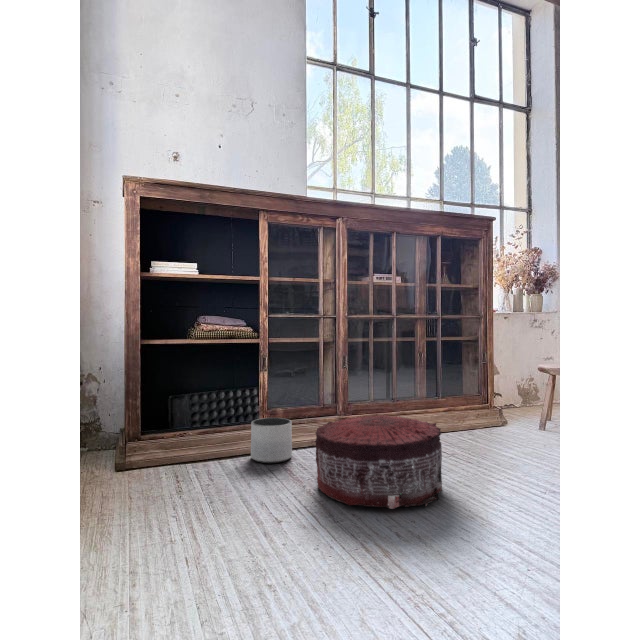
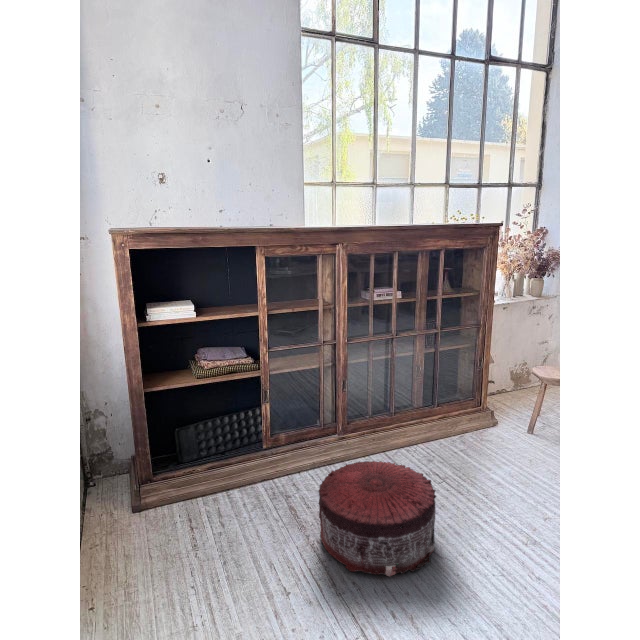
planter: present [251,418,292,463] -> none [256,448,295,498]

